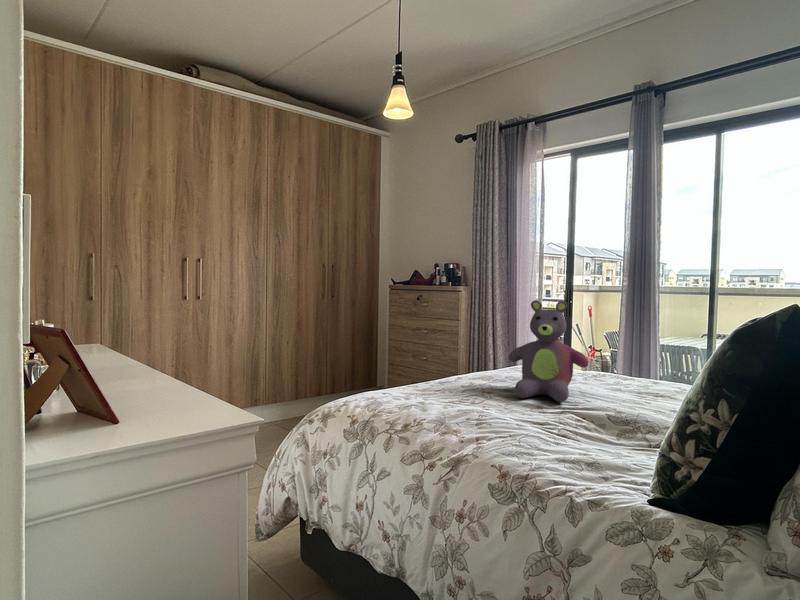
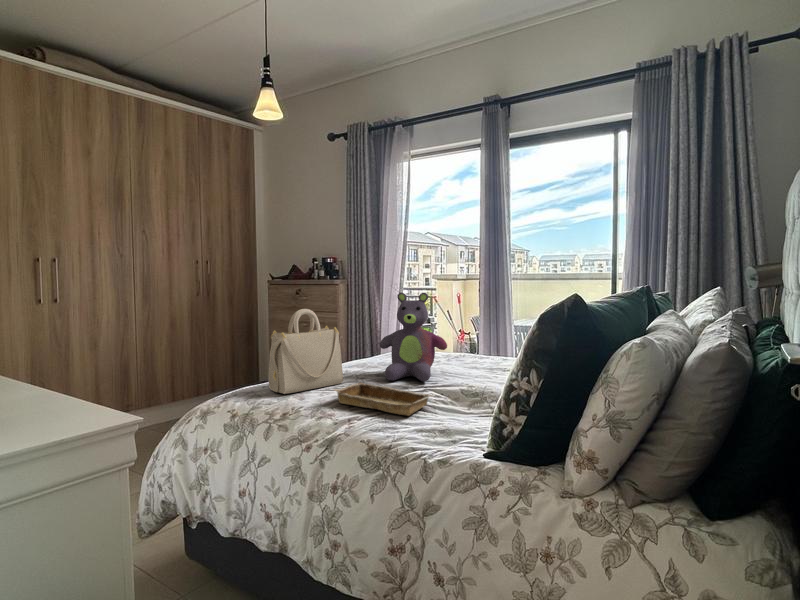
handbag: none [390,314,468,403] -> present [269,309,343,394]
tray: none [458,397,577,441] -> present [334,383,433,416]

